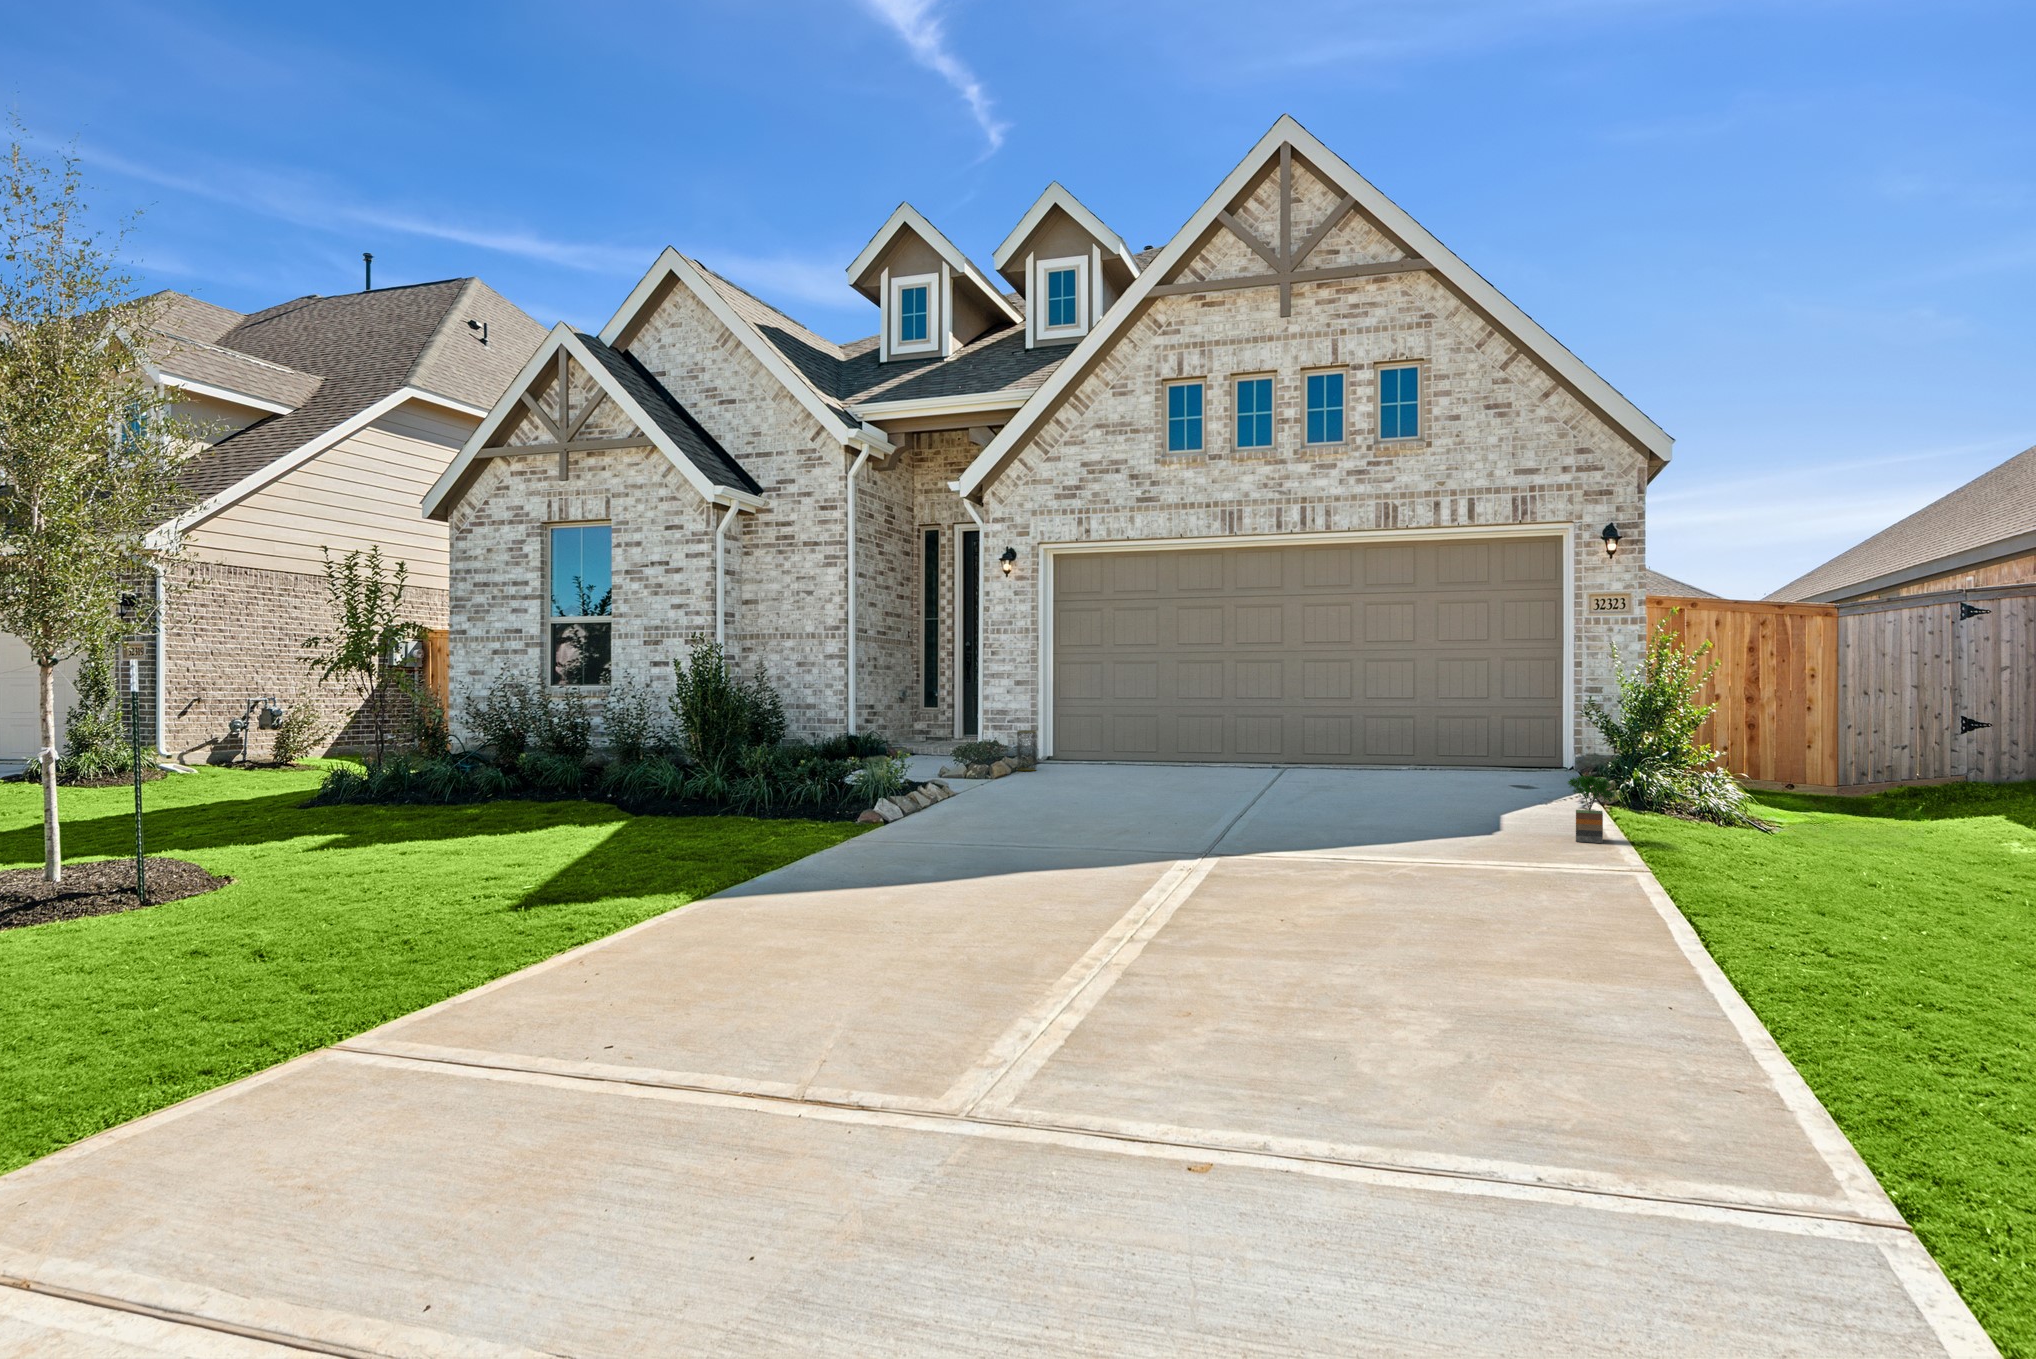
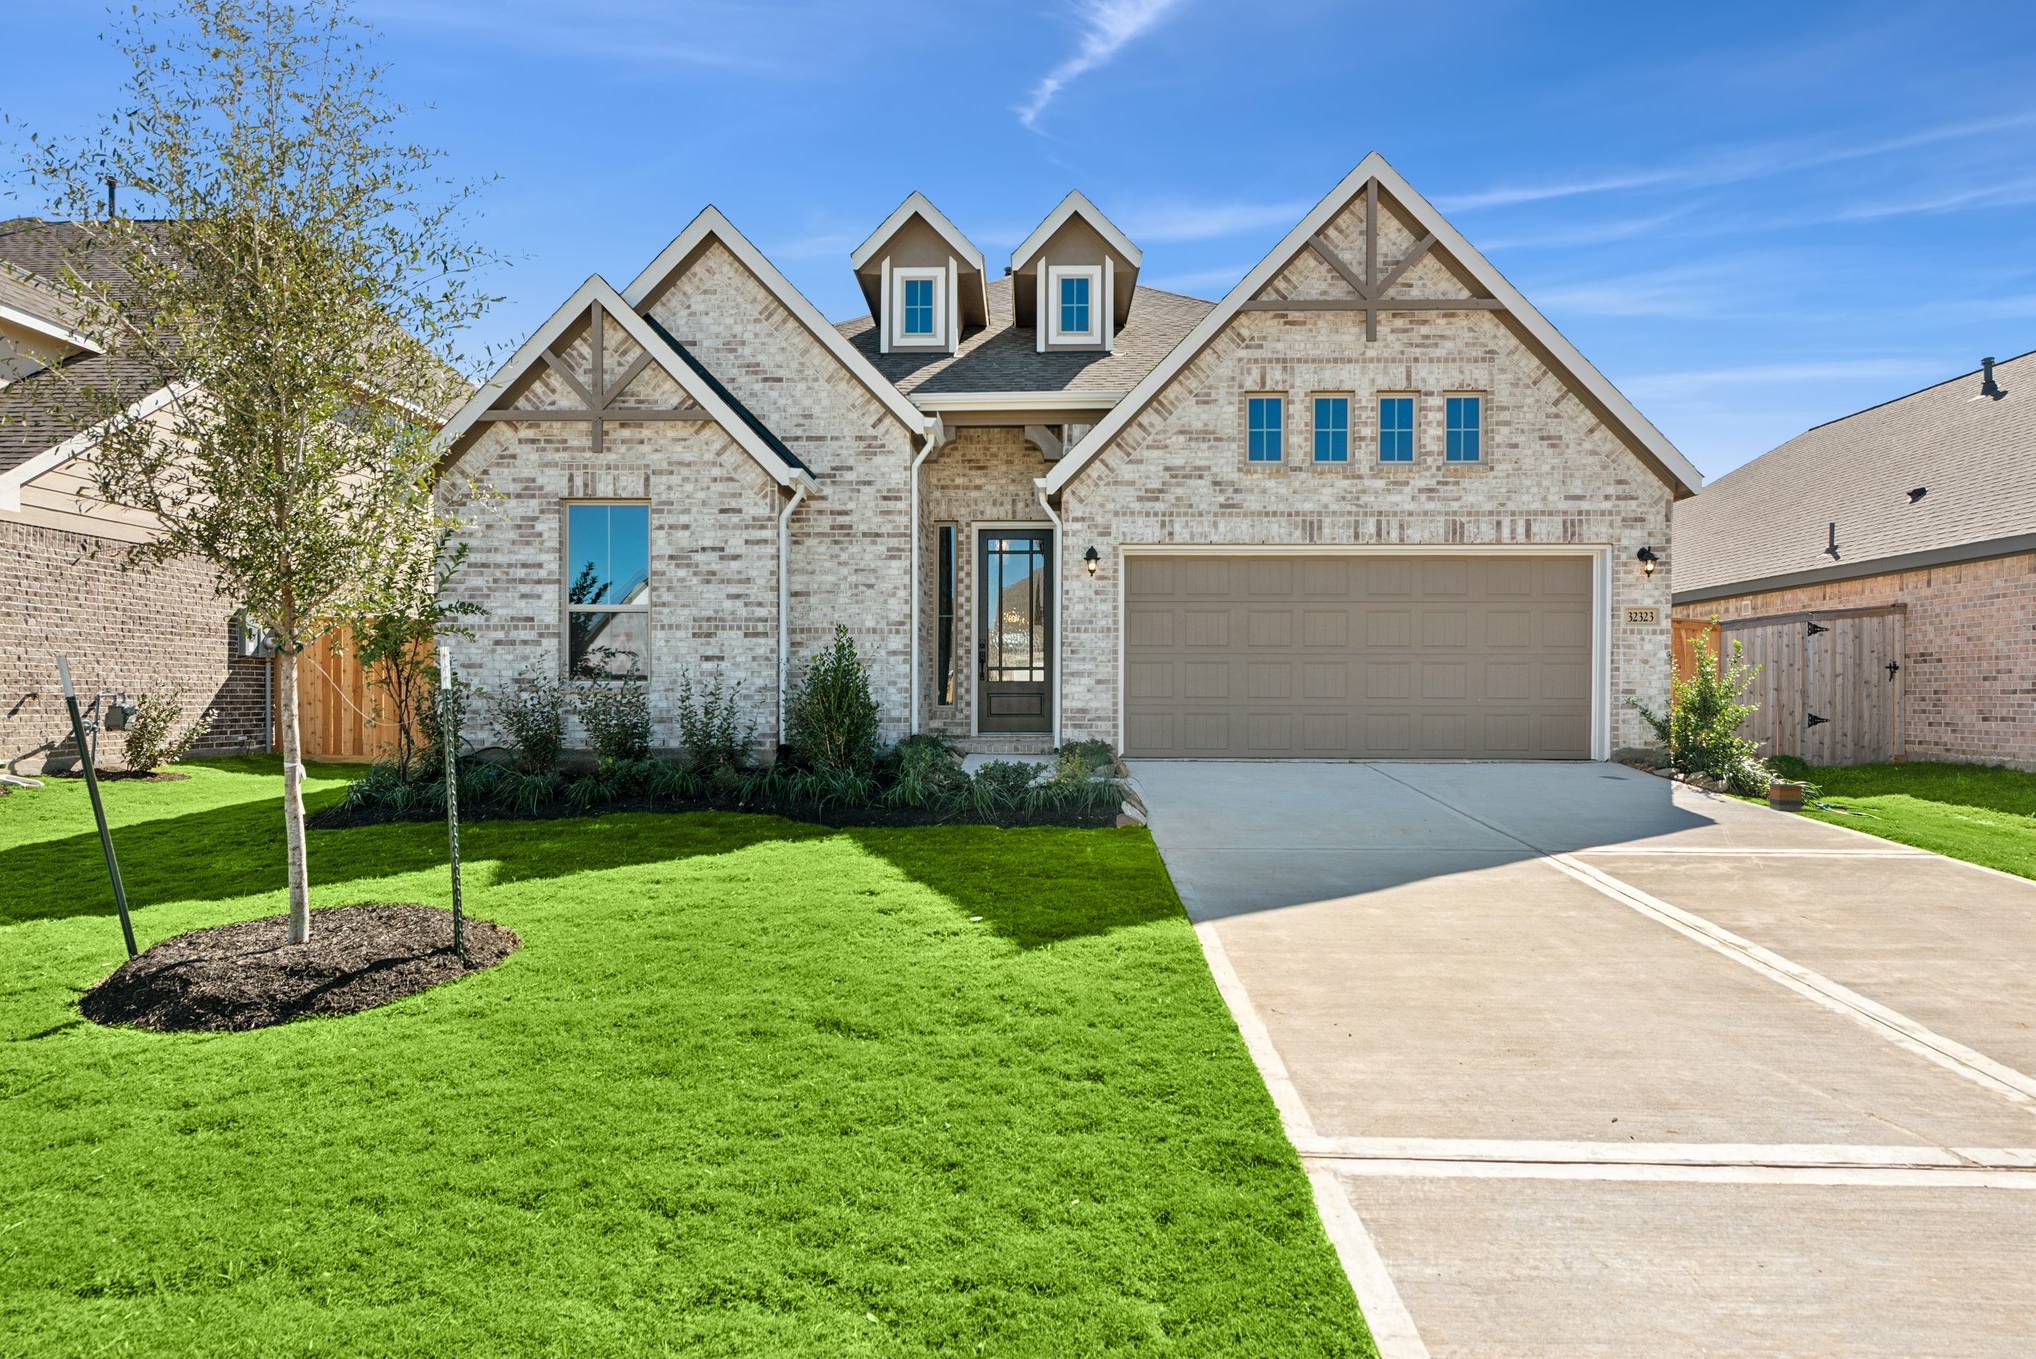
trash can: present [1017,730,1037,771] -> none [1137,730,1156,771]

